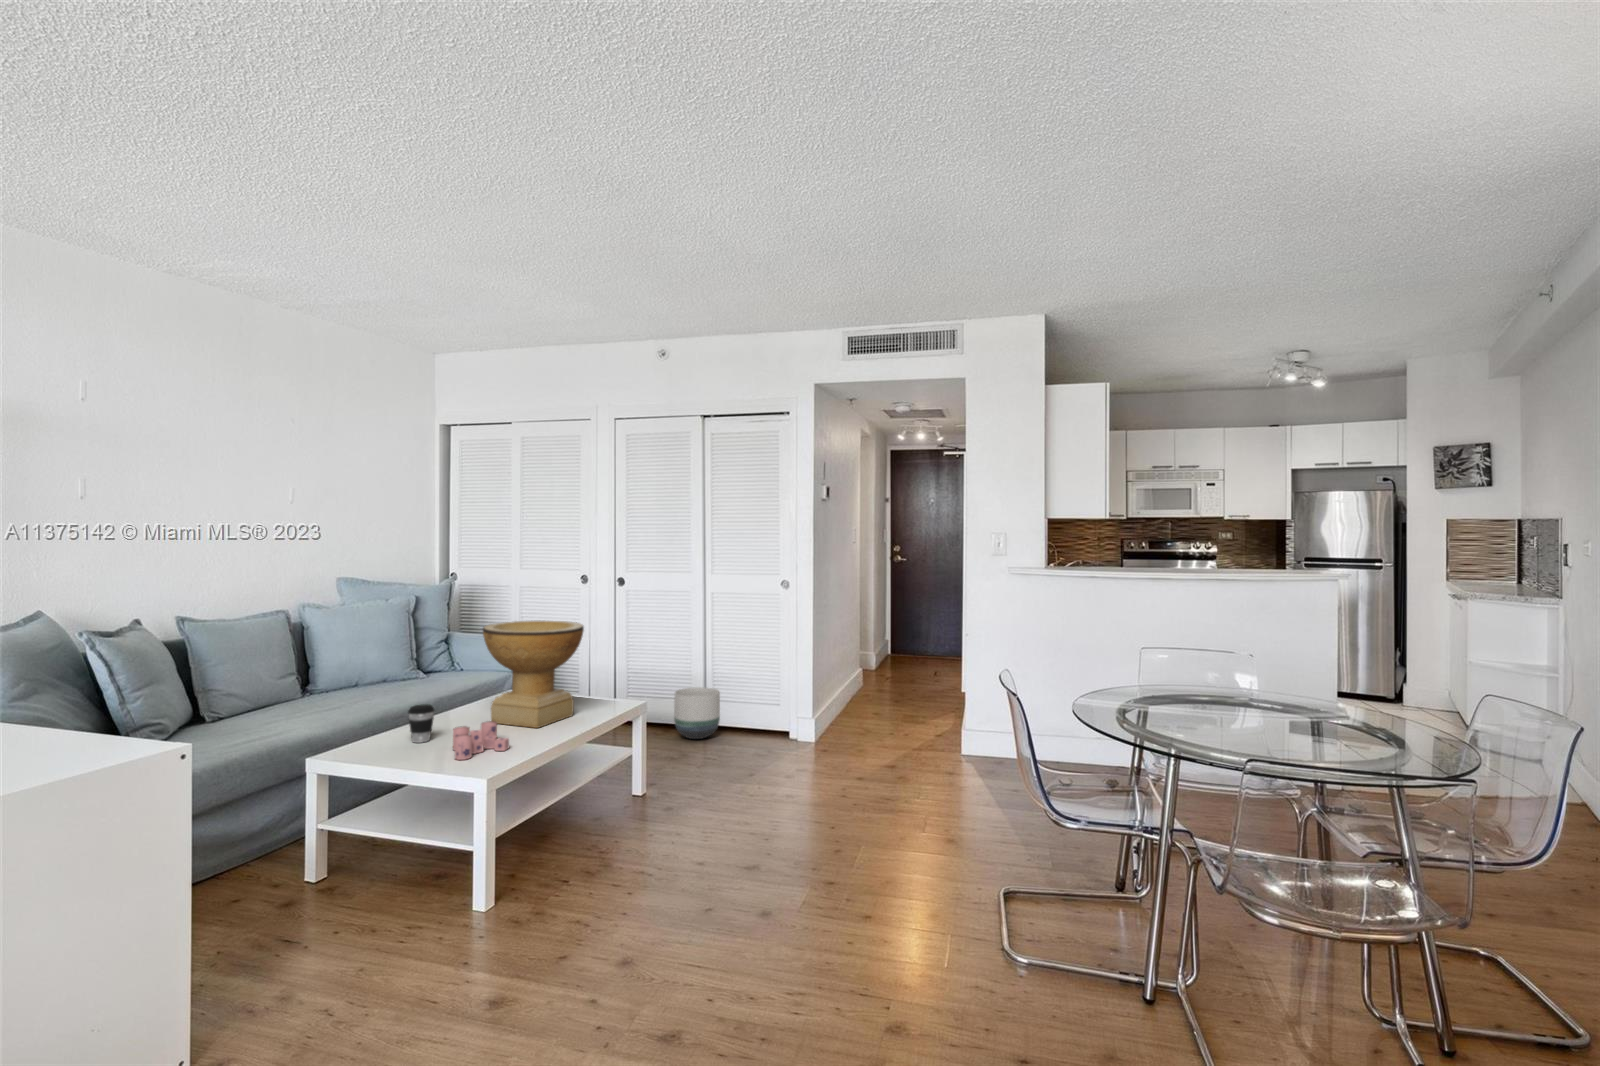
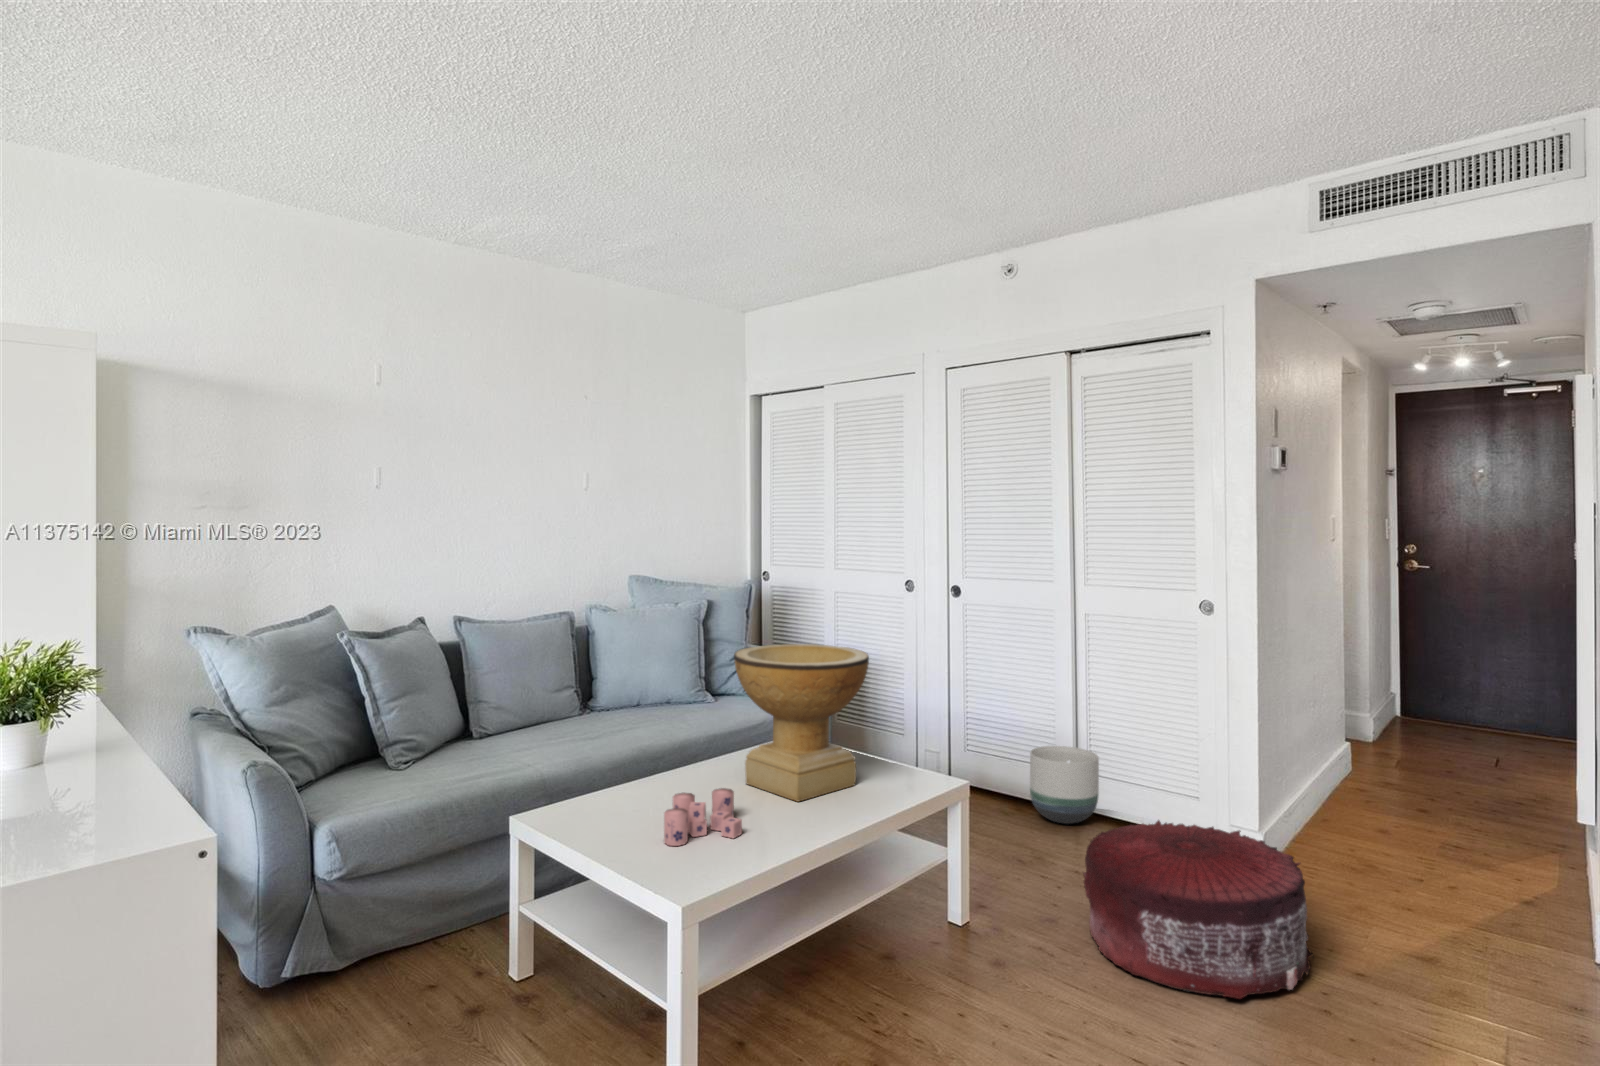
coffee cup: present [408,704,434,743] -> none [631,753,664,805]
pouf: none [722,718,848,809] -> present [1083,820,1313,999]

